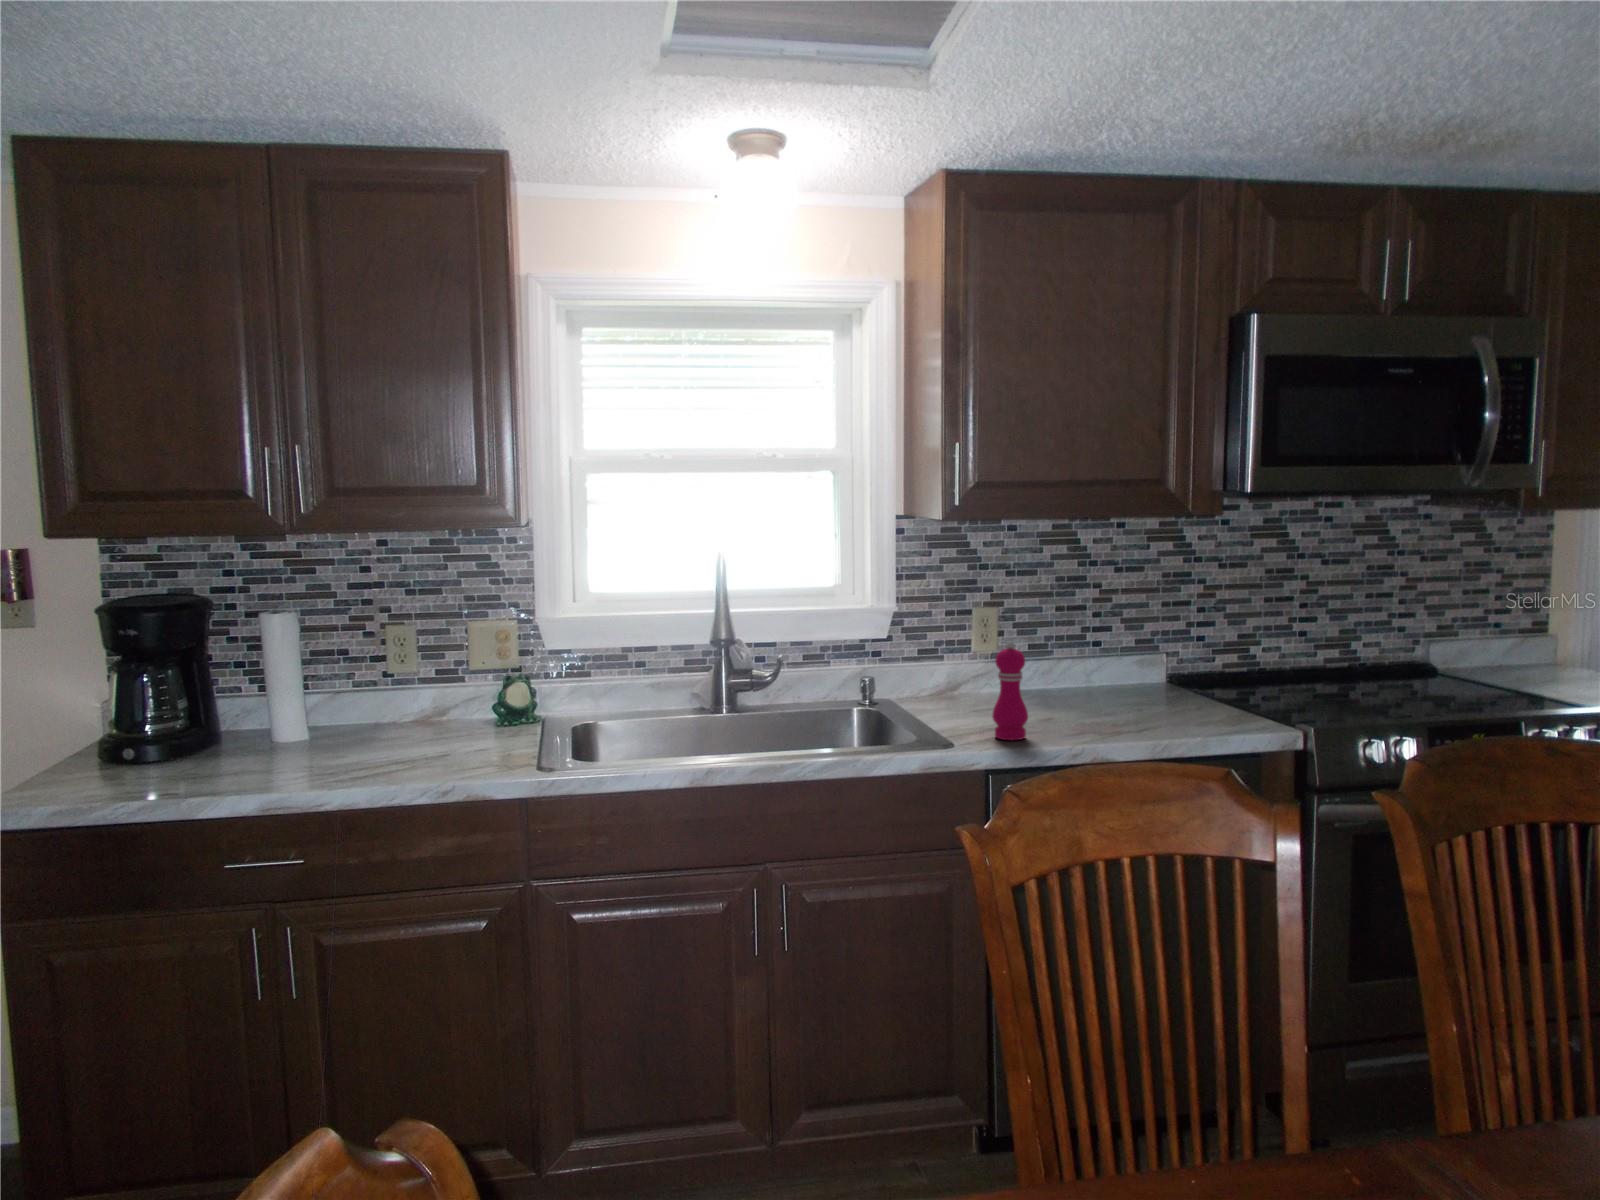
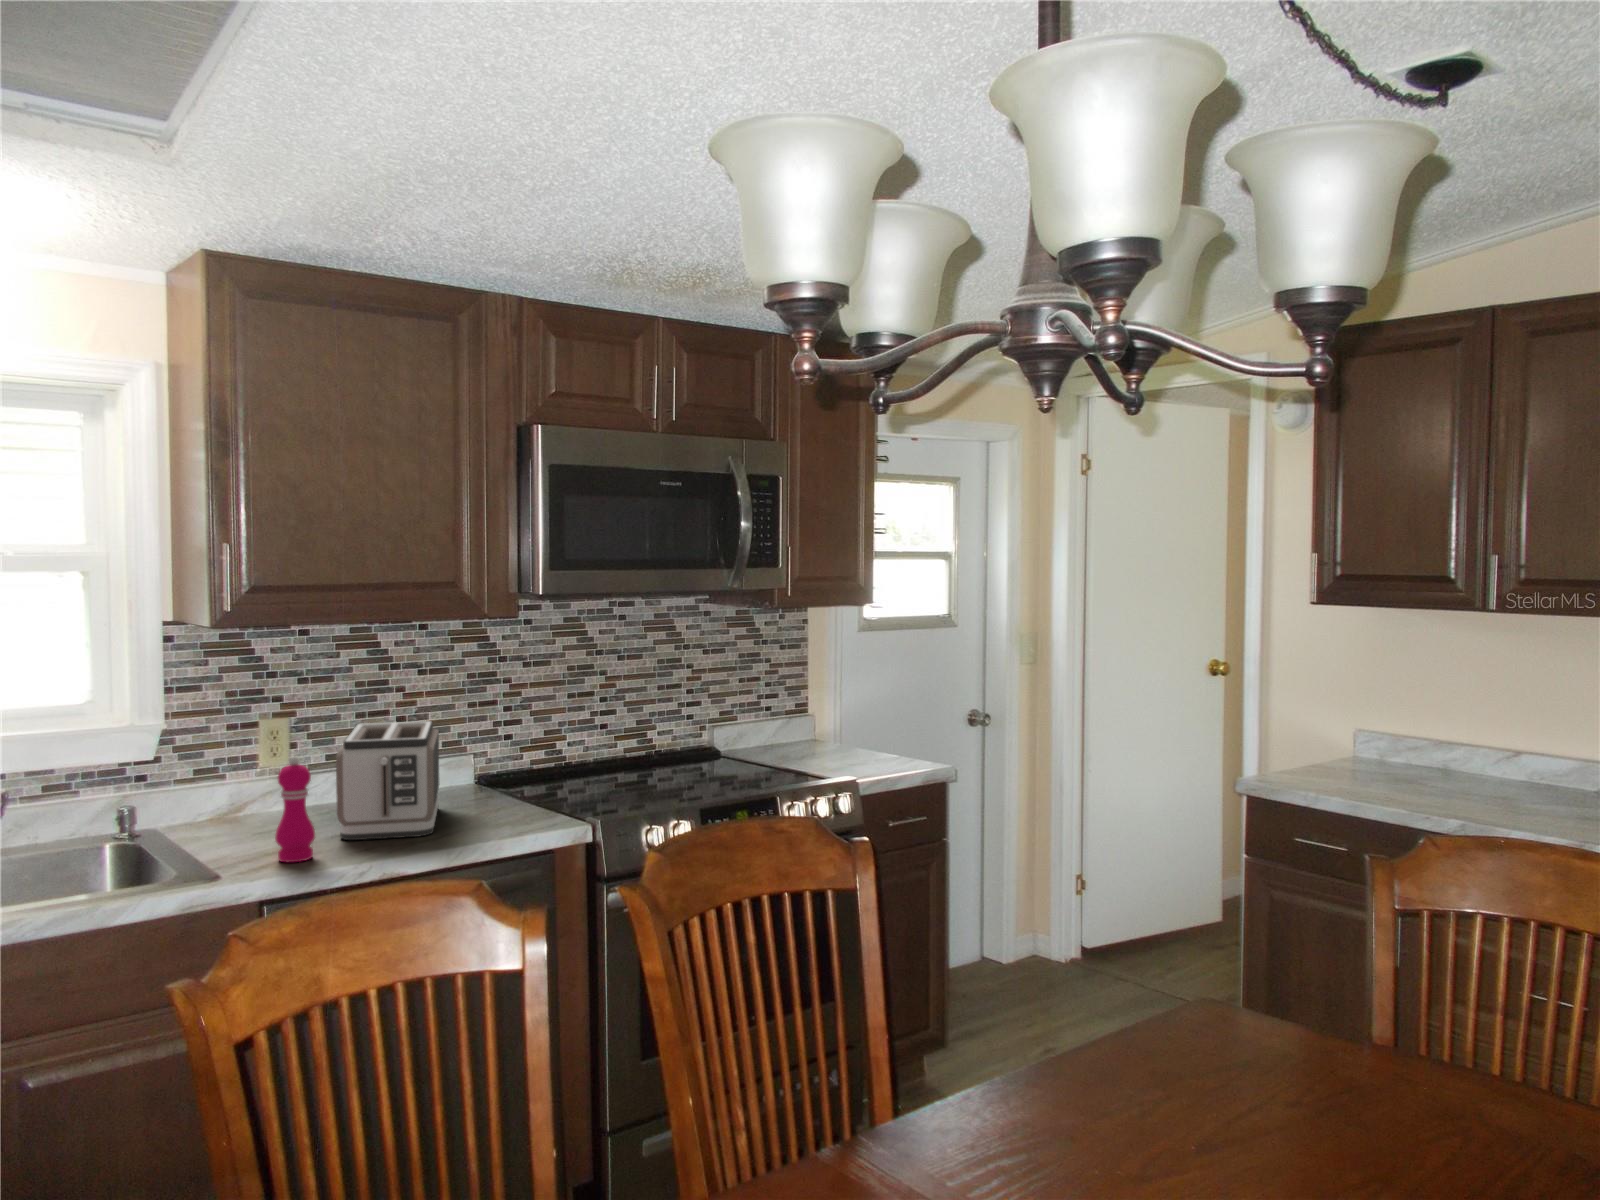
toaster: none [1045,616,1139,728] -> present [336,721,439,840]

